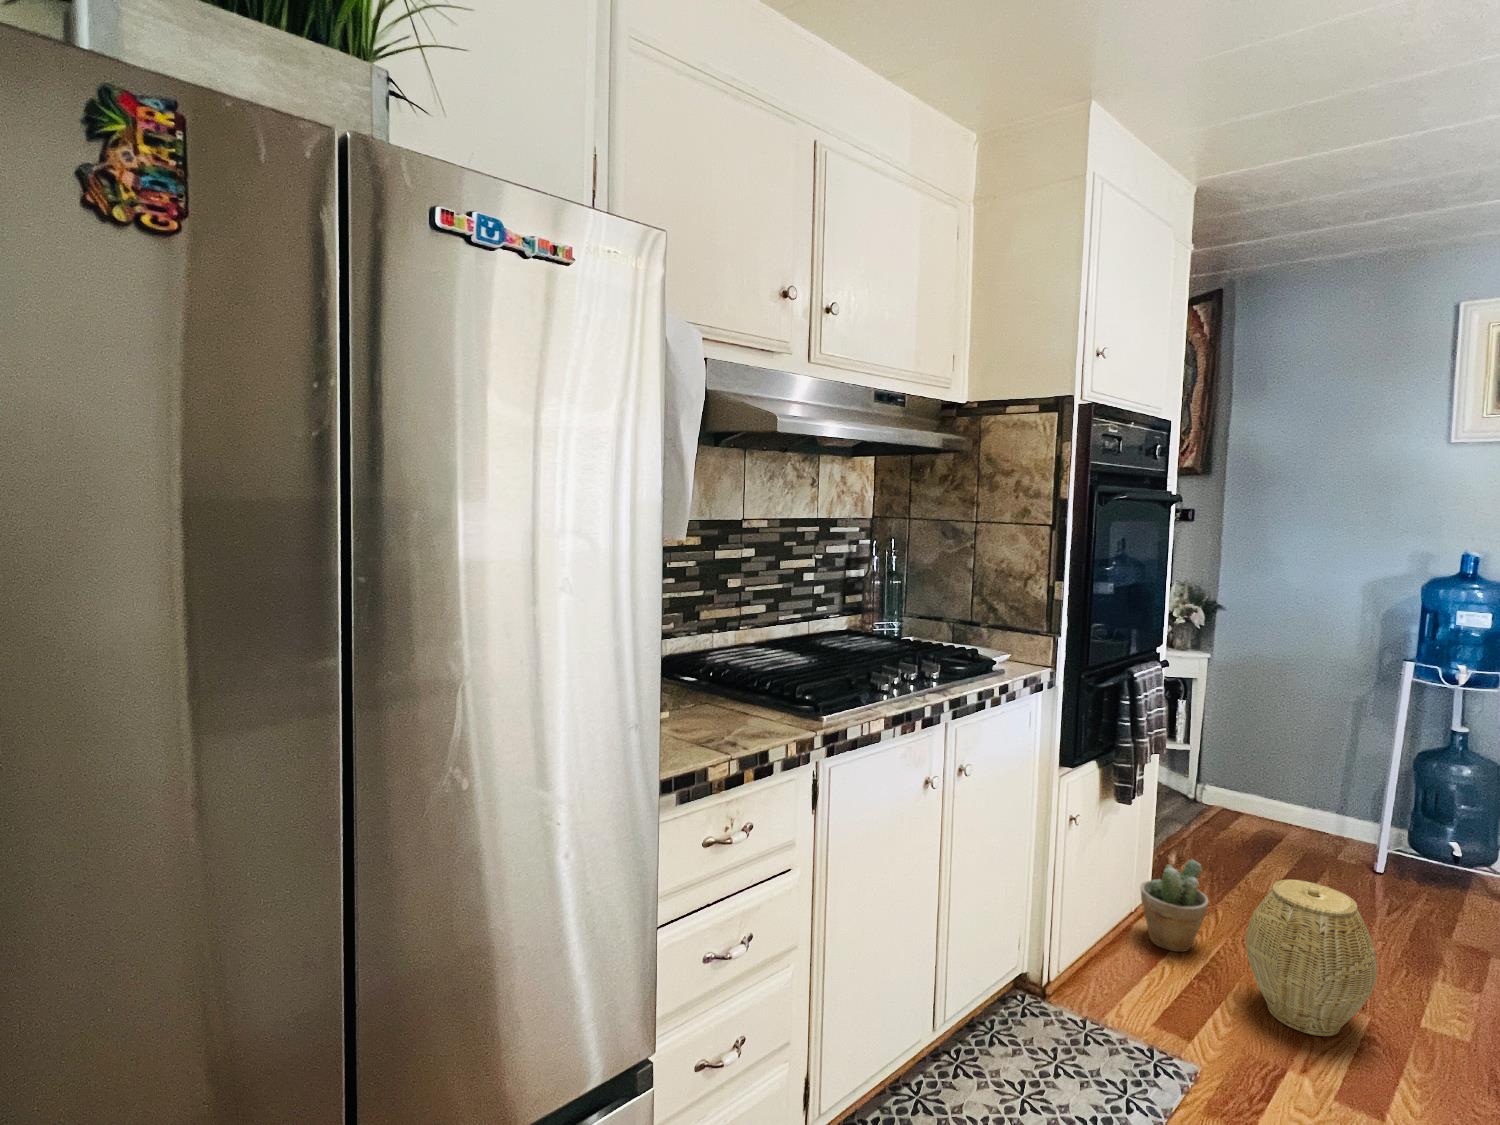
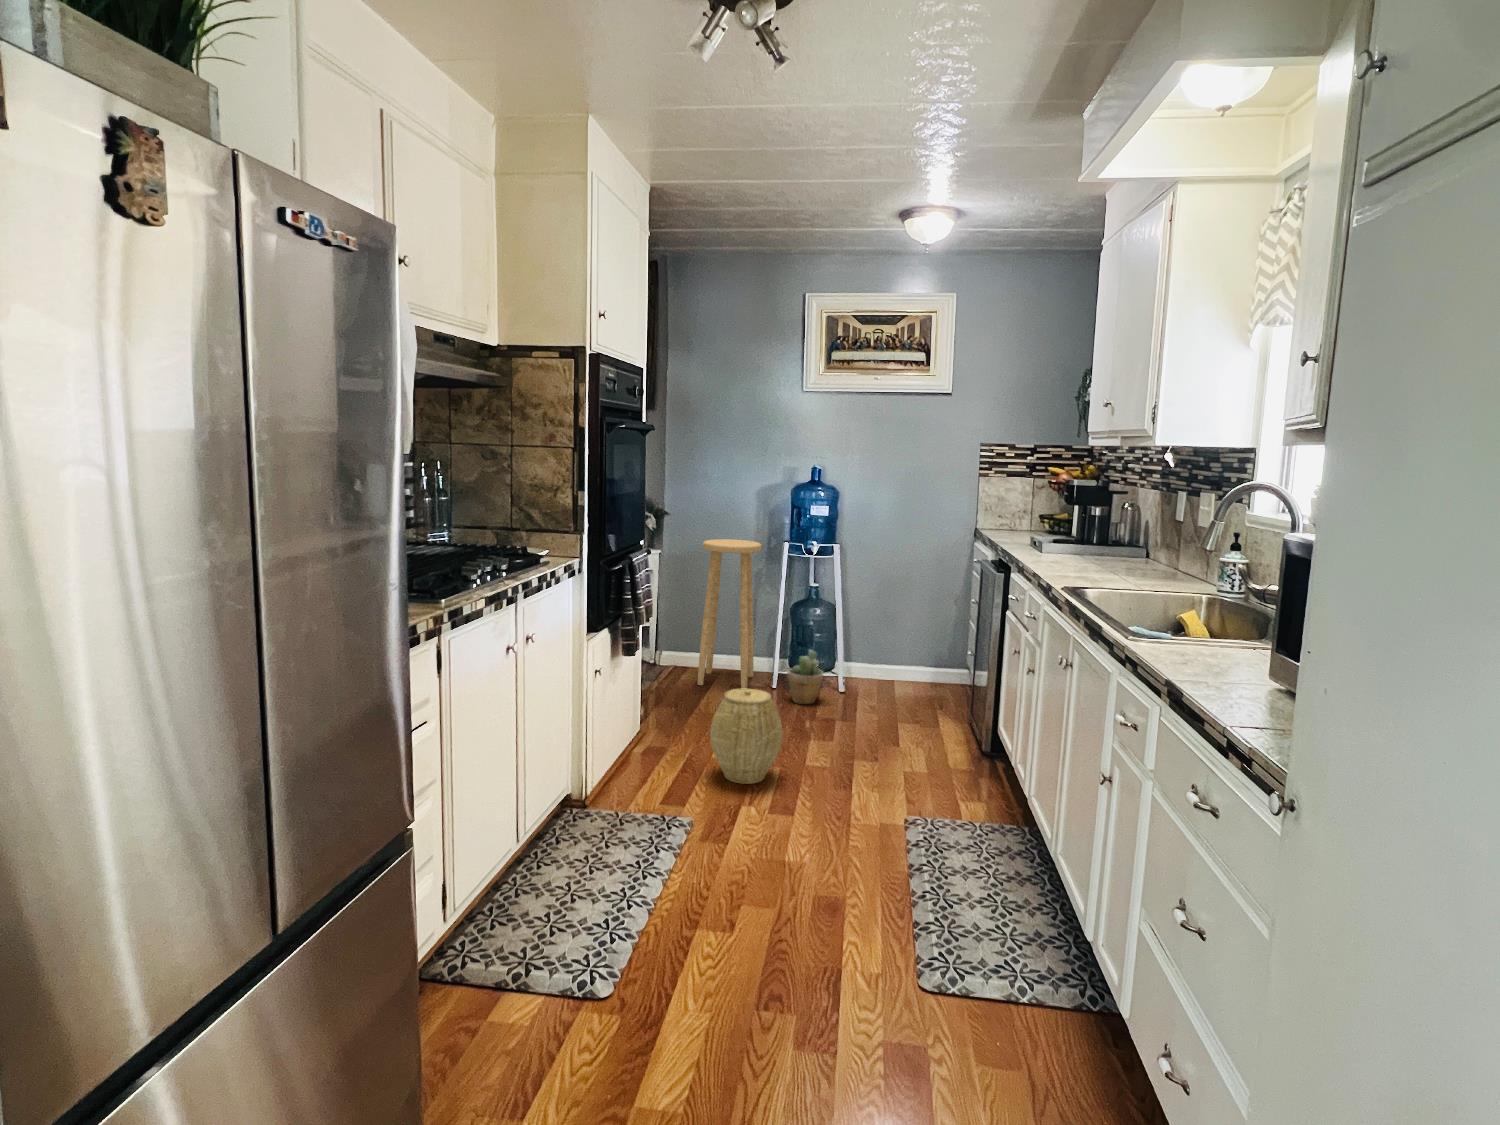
stool: none [1249,648,1364,863] -> present [697,539,761,689]
potted plant: present [1140,860,1208,952] -> present [787,651,823,704]

